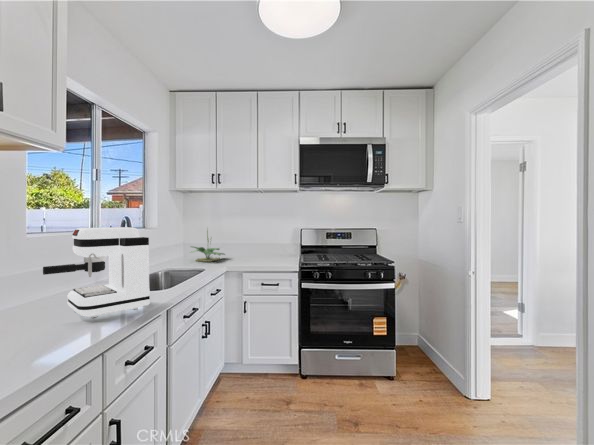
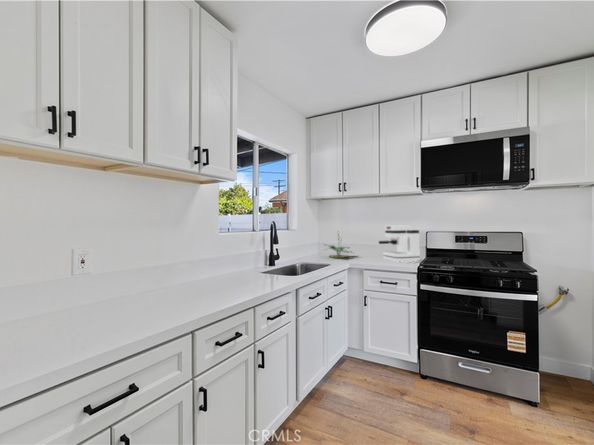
coffee maker: present [43,227,150,318] -> present [379,226,420,262]

